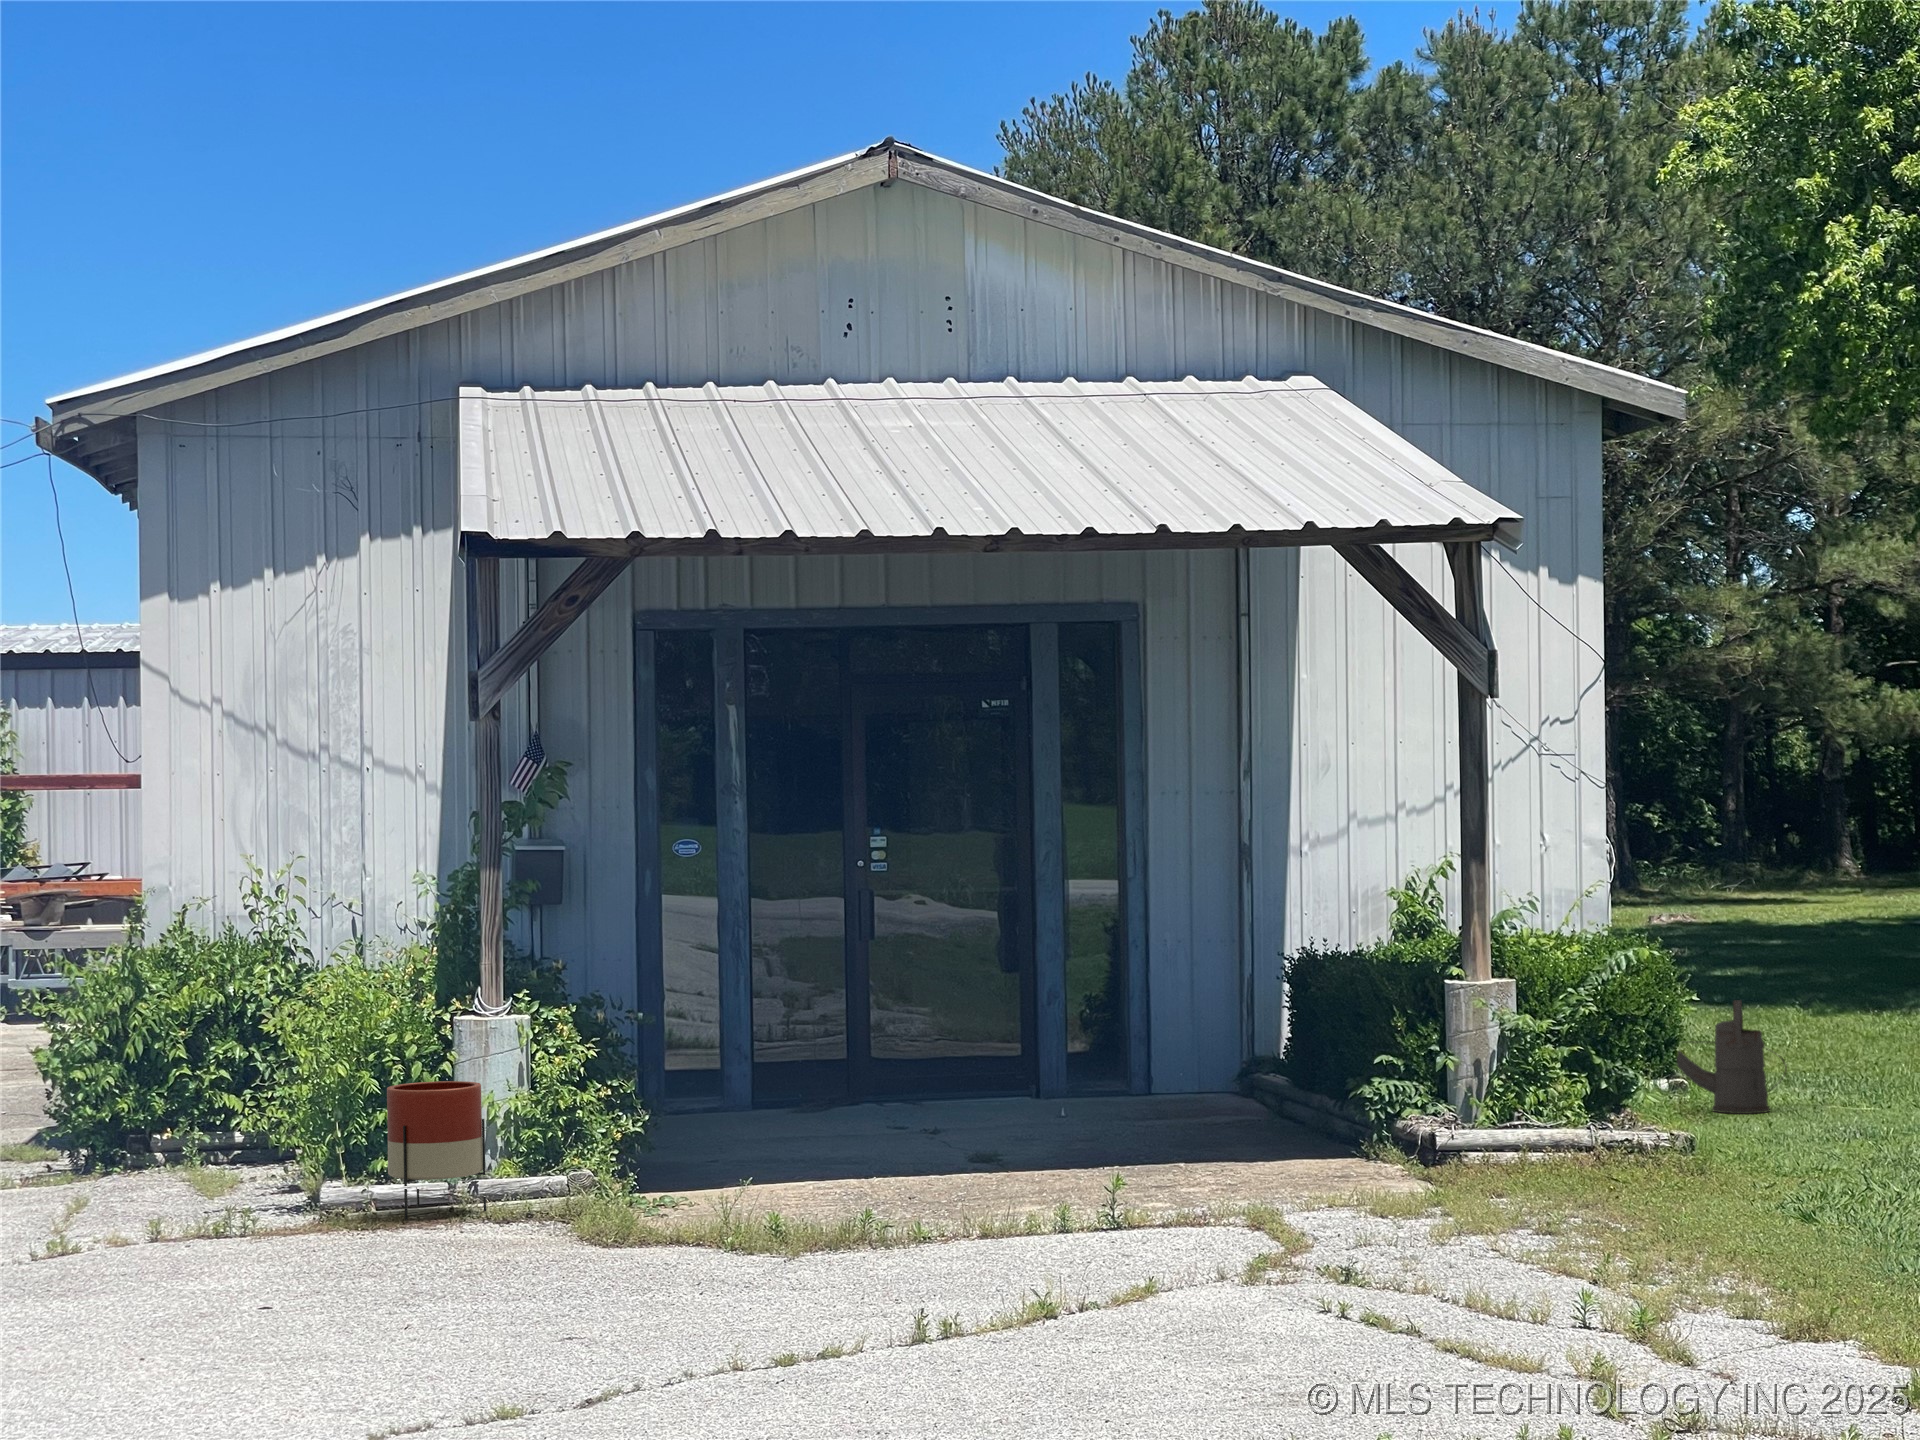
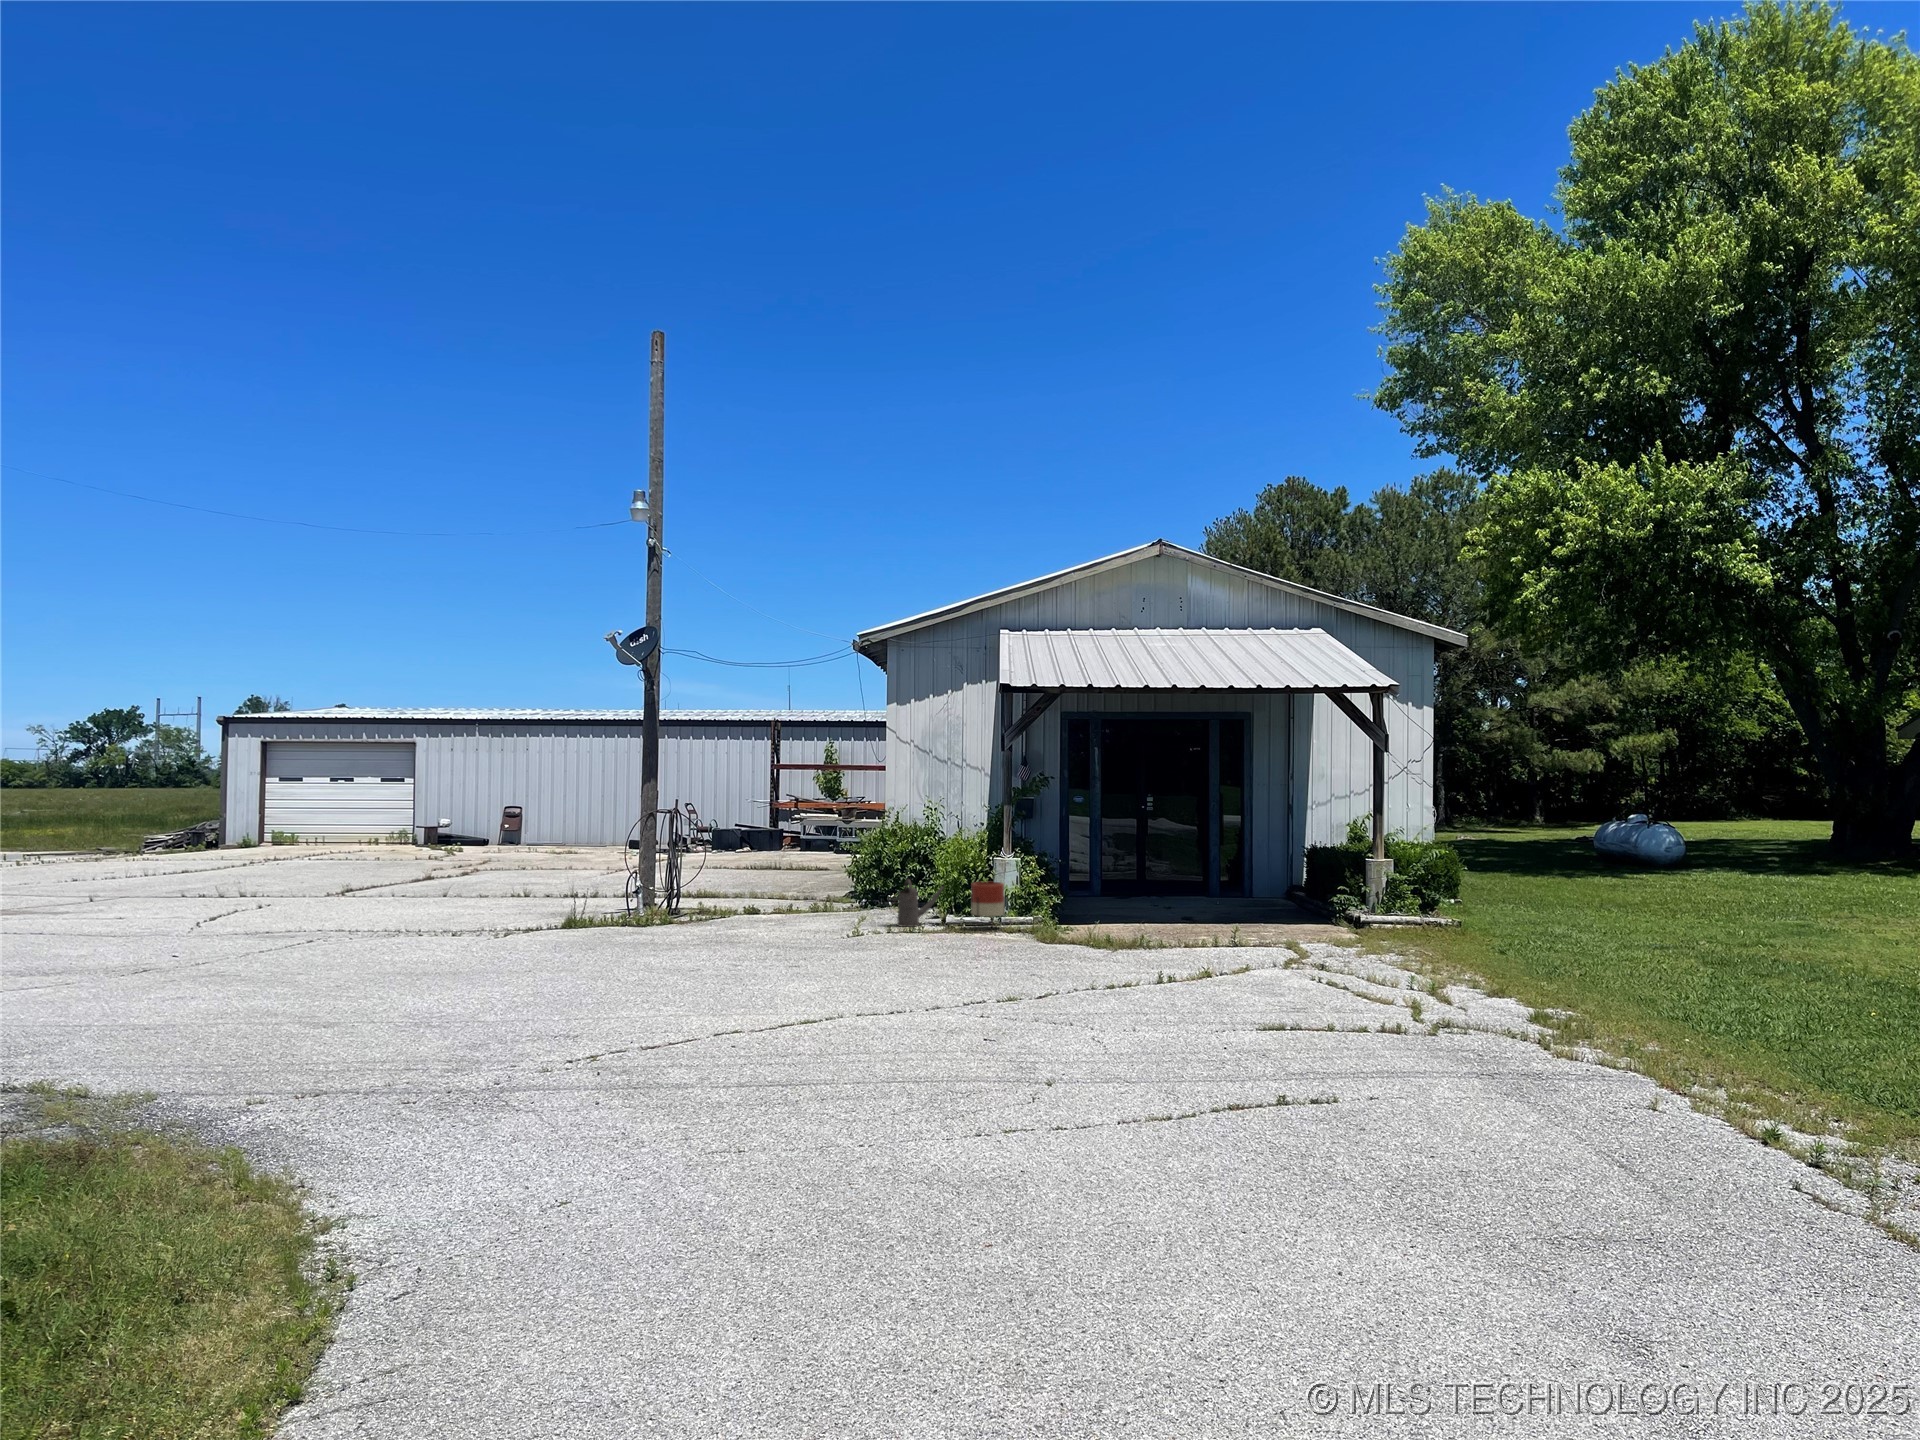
watering can: present [1677,1000,1787,1114] -> present [897,879,944,927]

